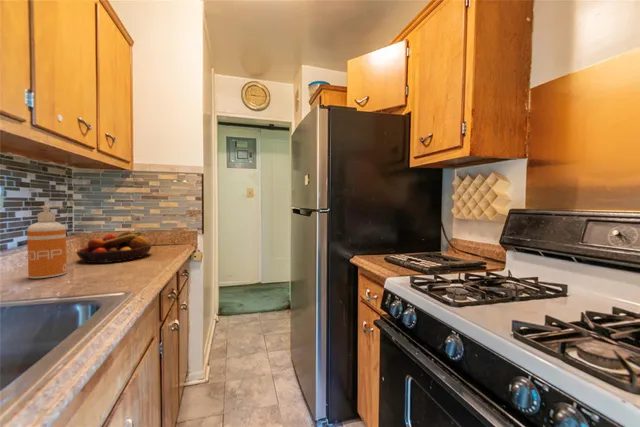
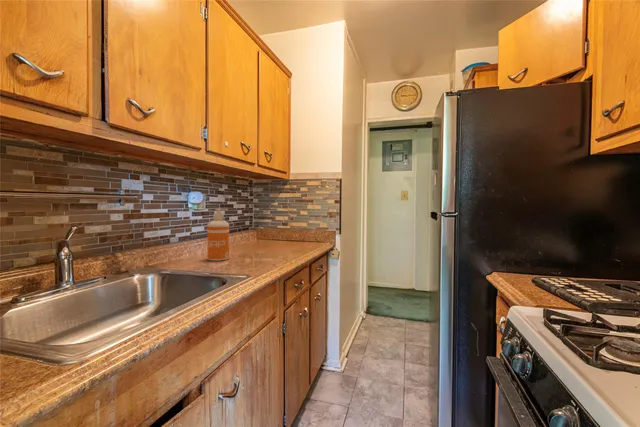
fruit bowl: present [77,231,151,263] -> none [242,230,291,254]

